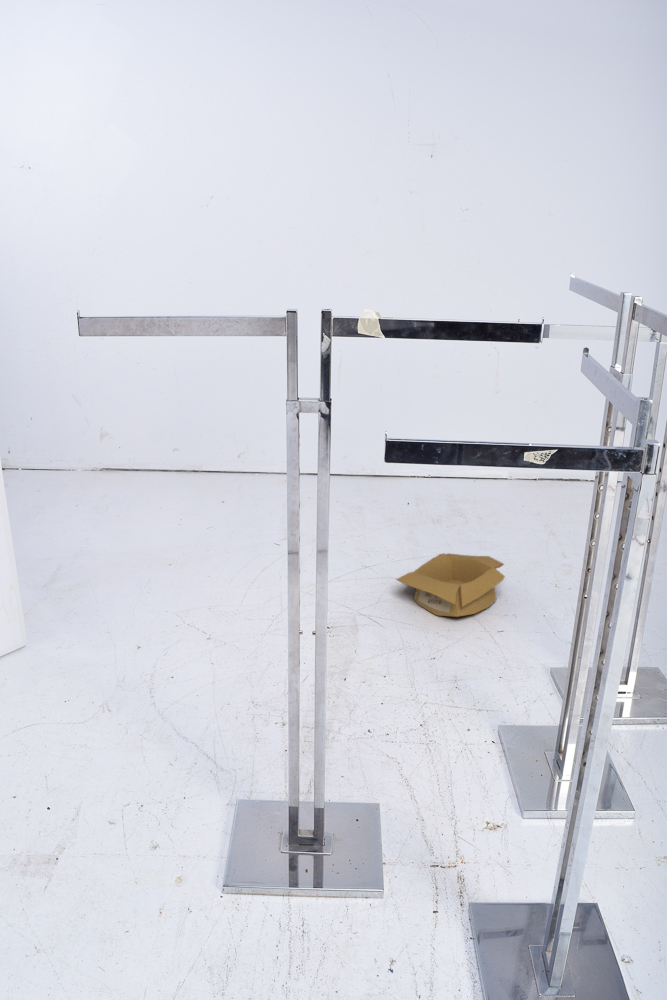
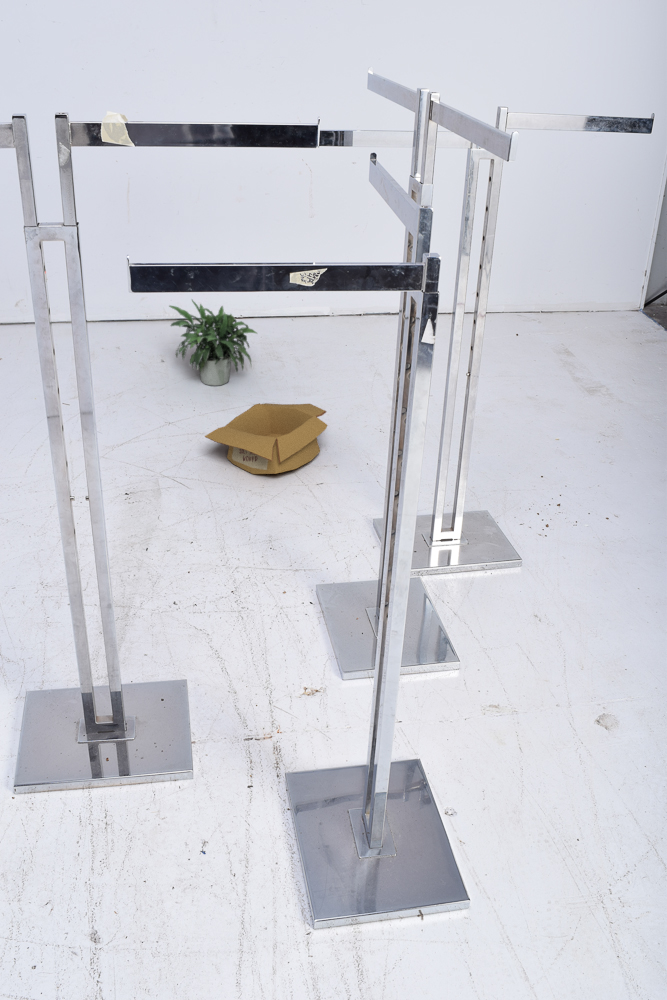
potted plant: none [357,462,442,535] -> present [162,300,257,386]

